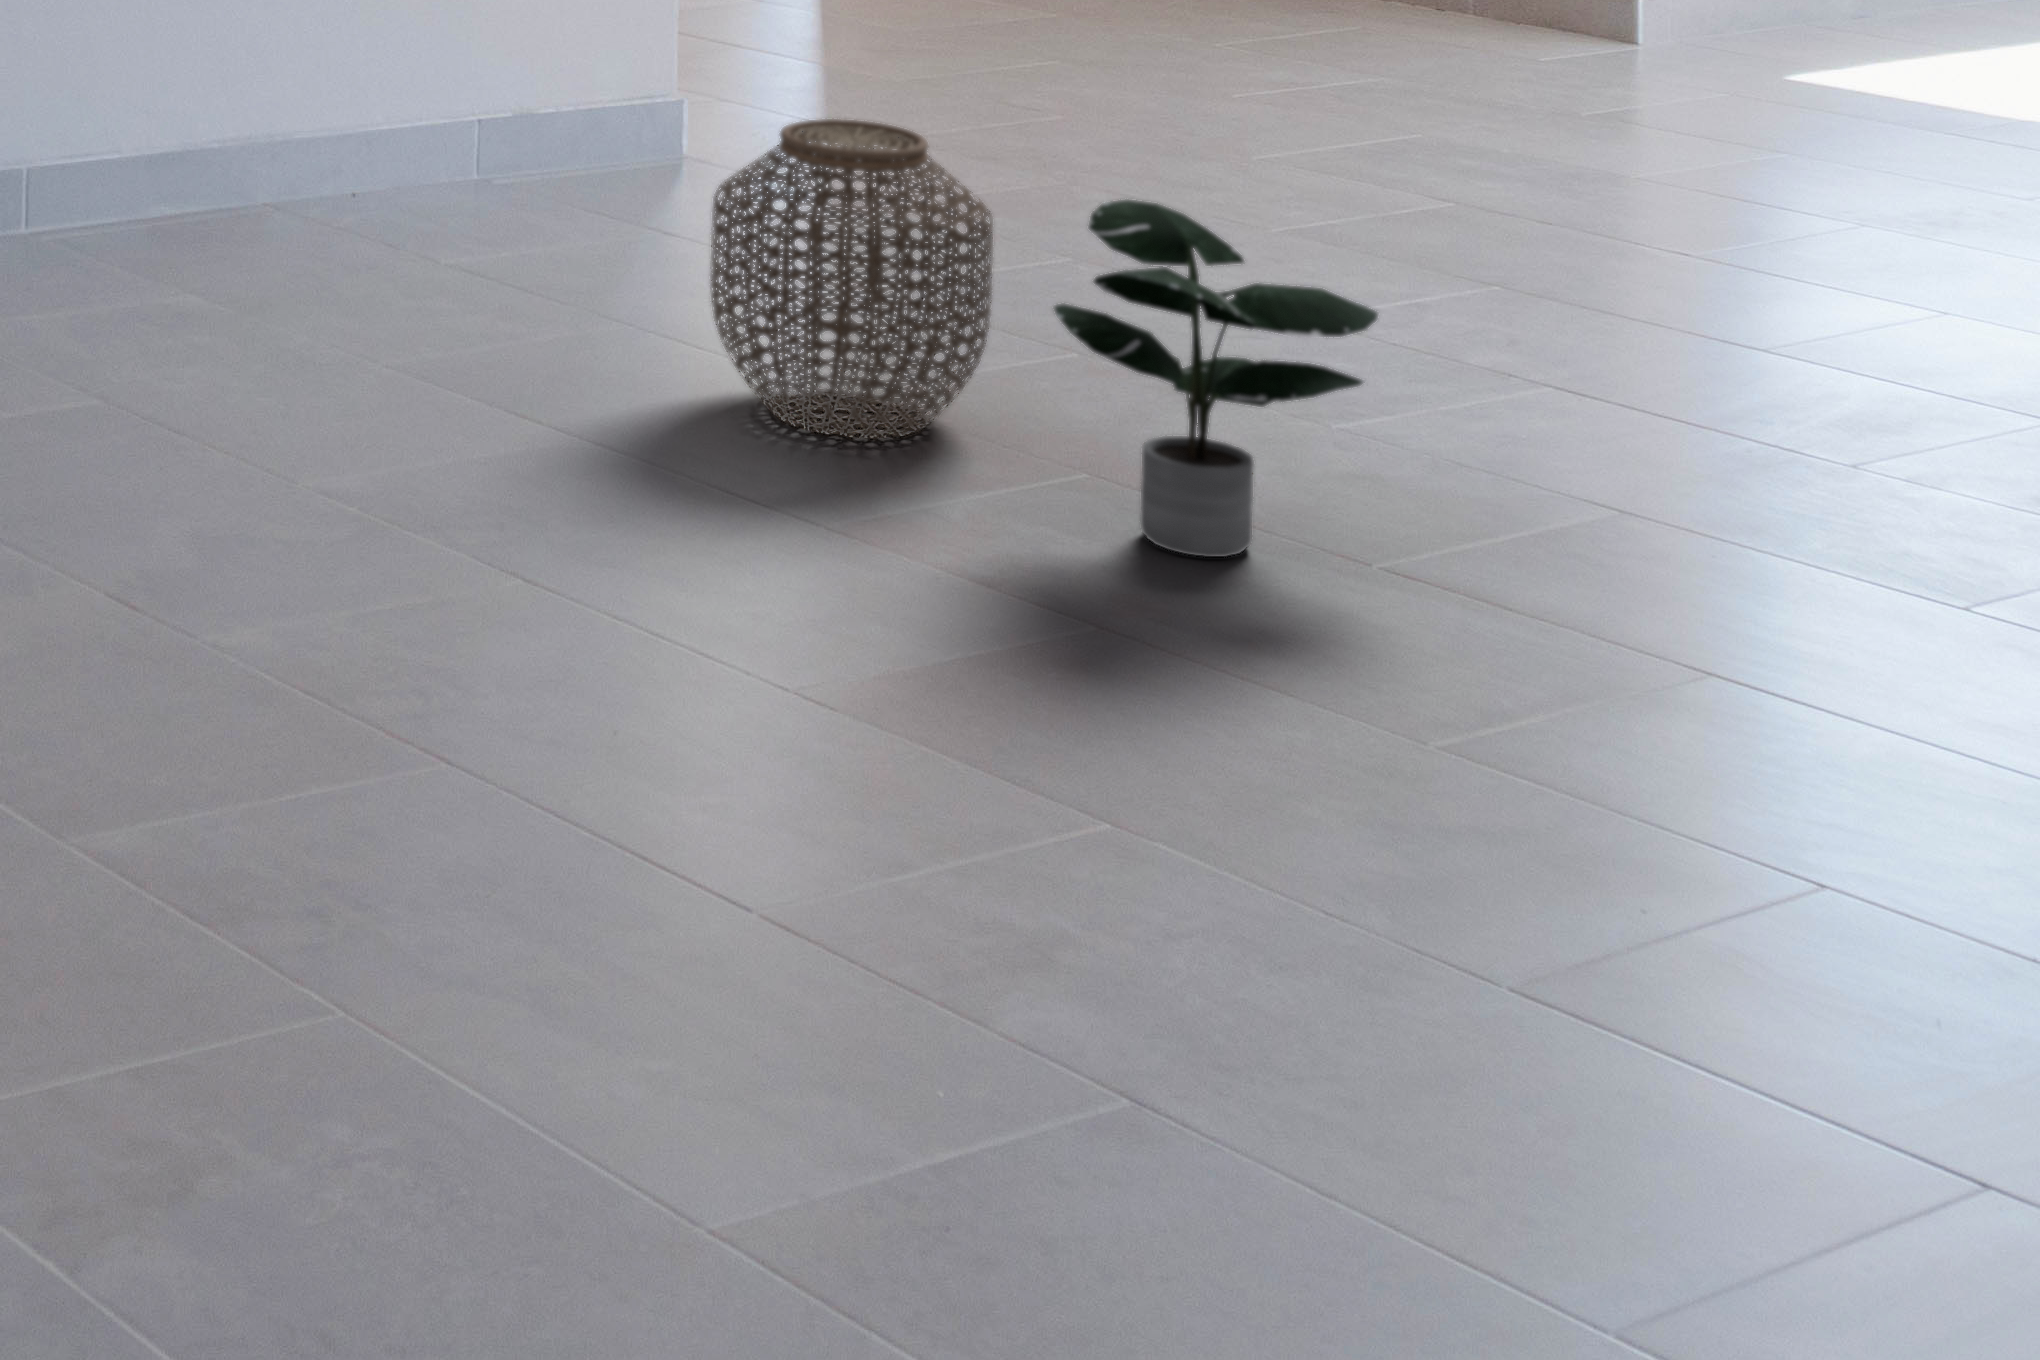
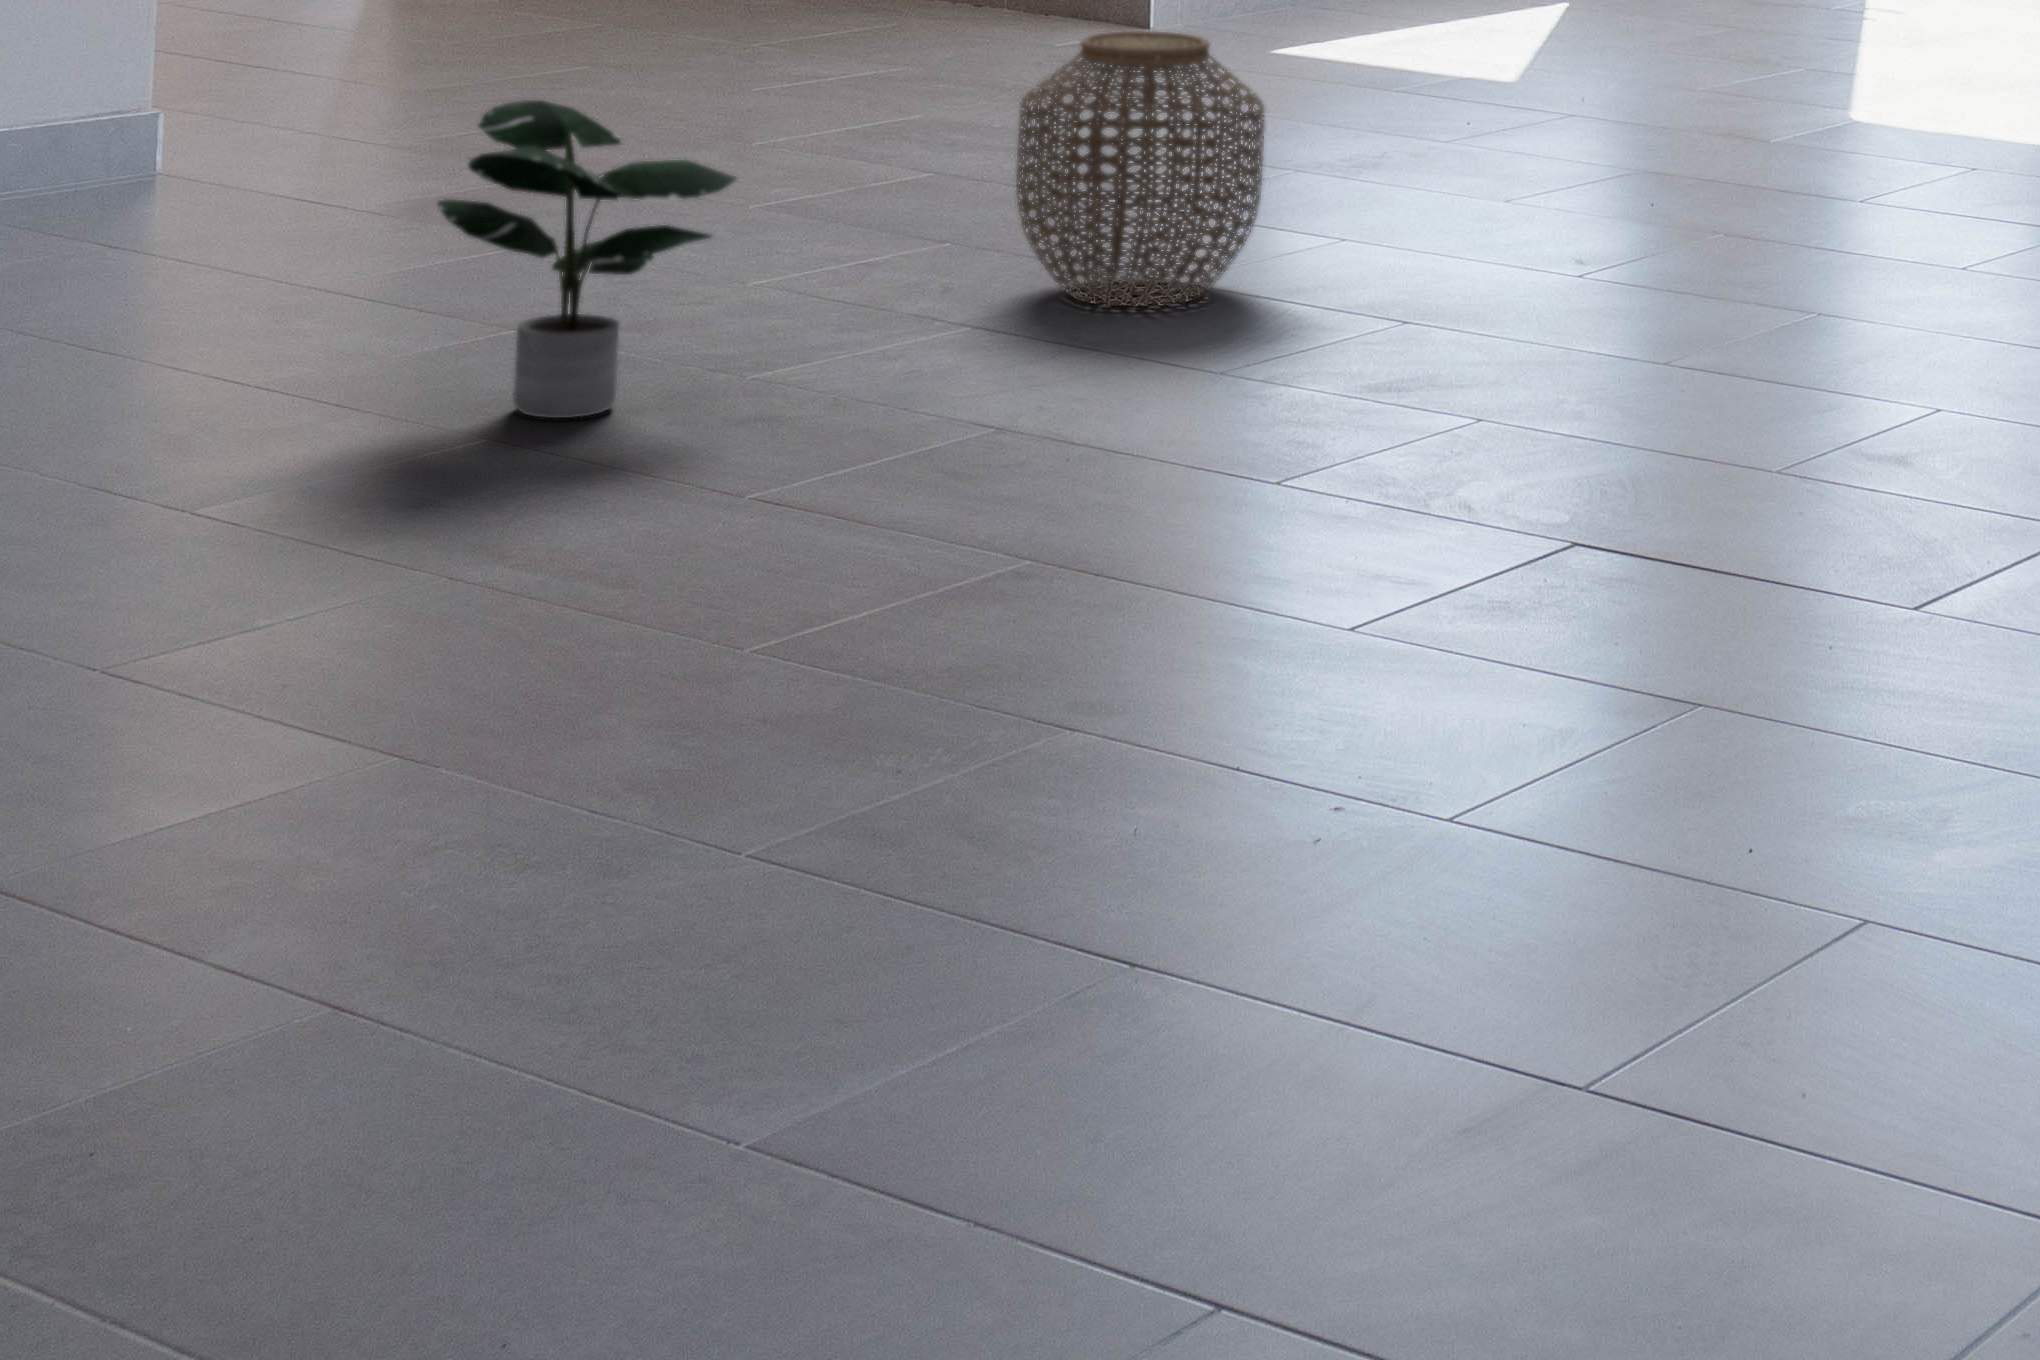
woven basket: present [711,119,993,438] -> present [1016,31,1264,306]

